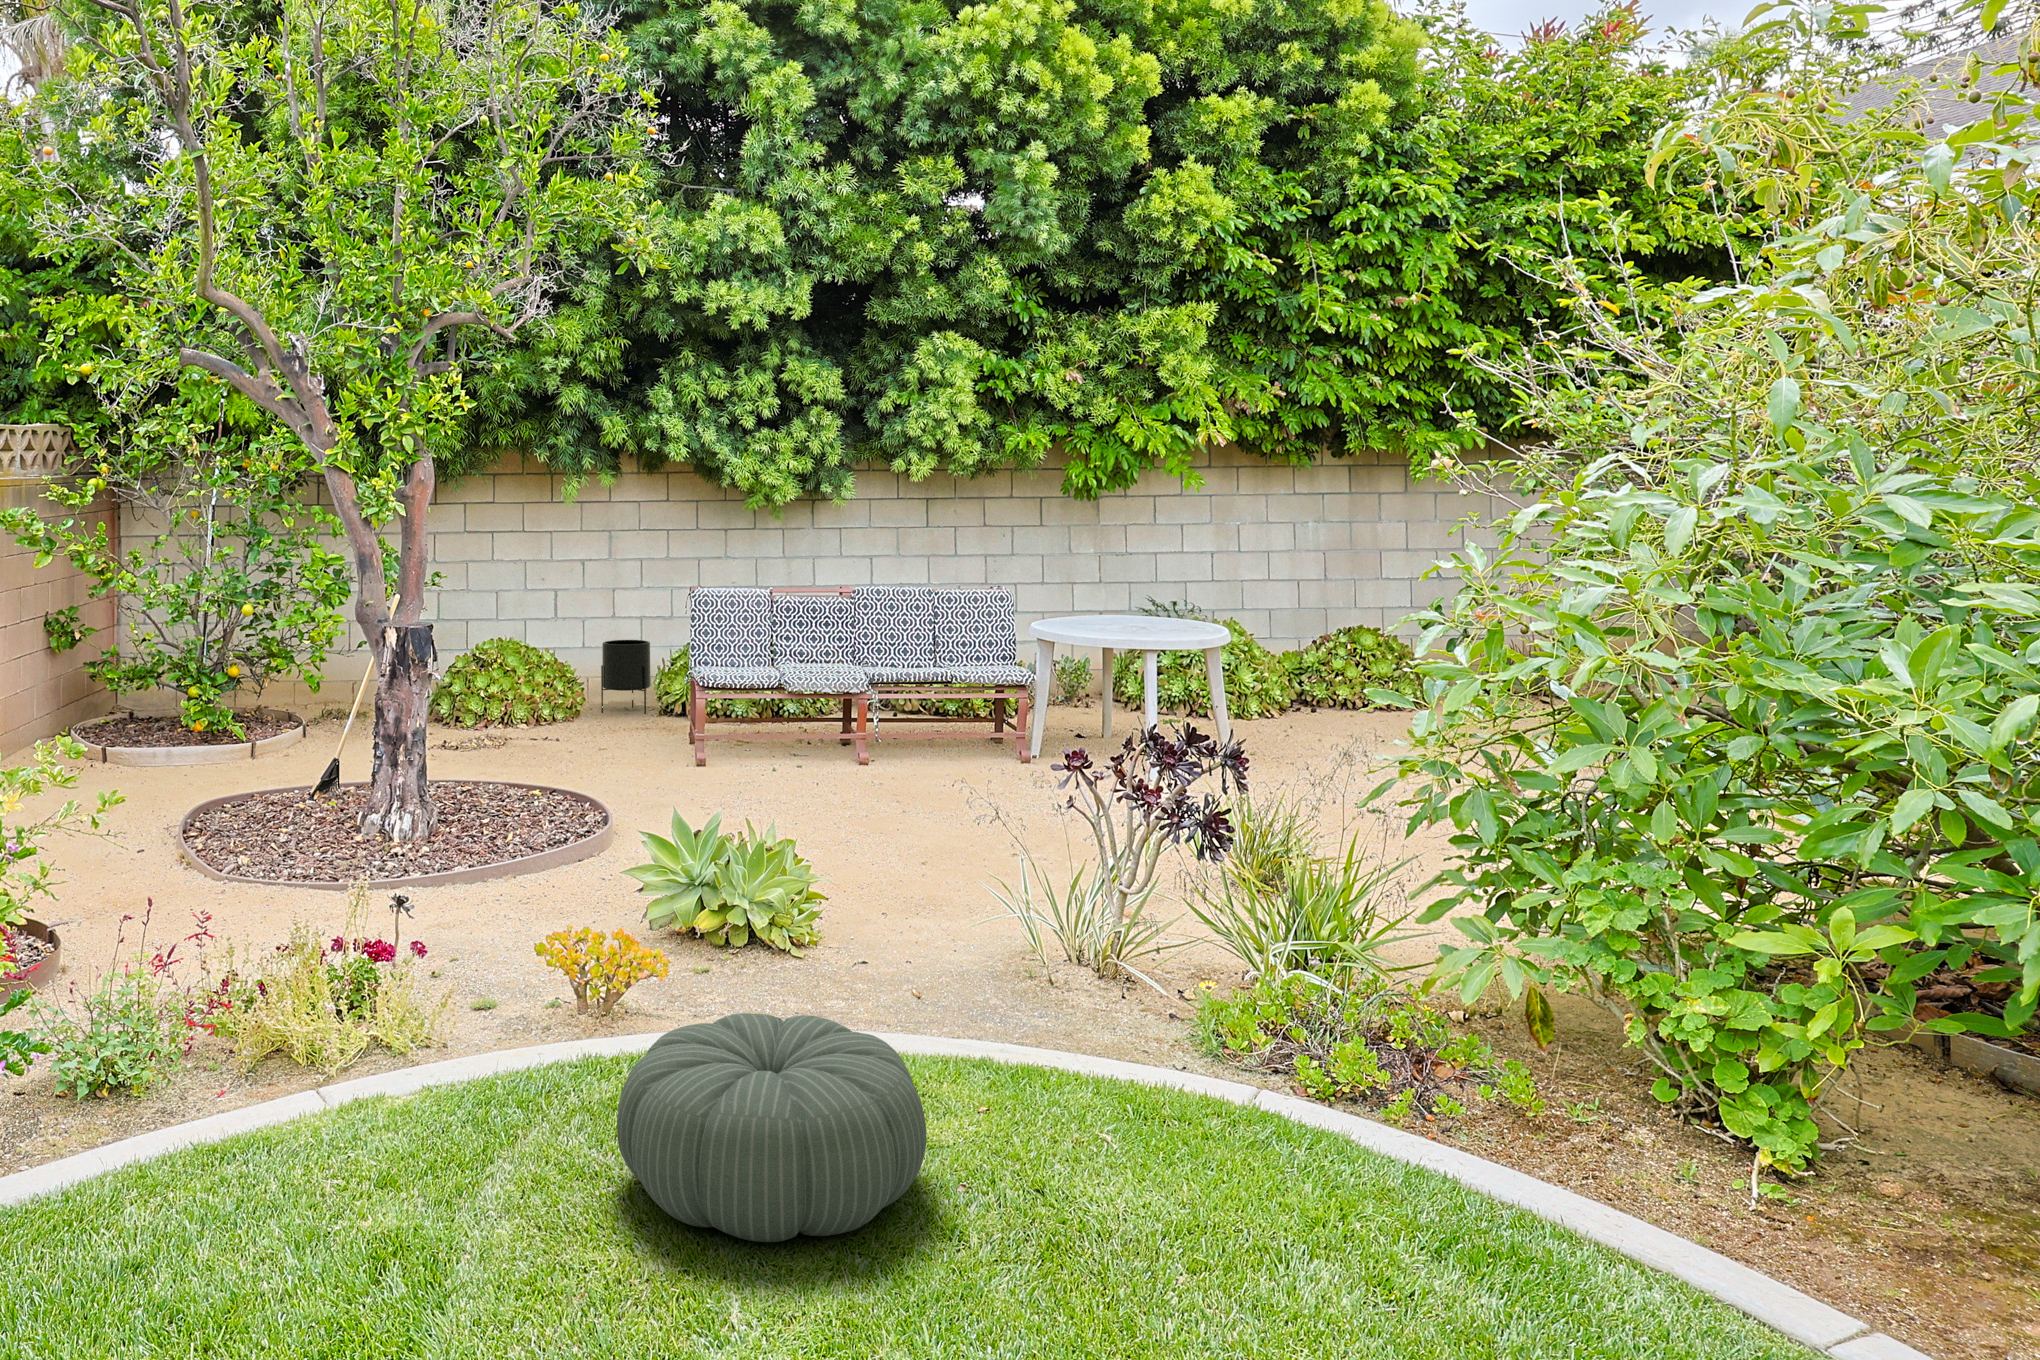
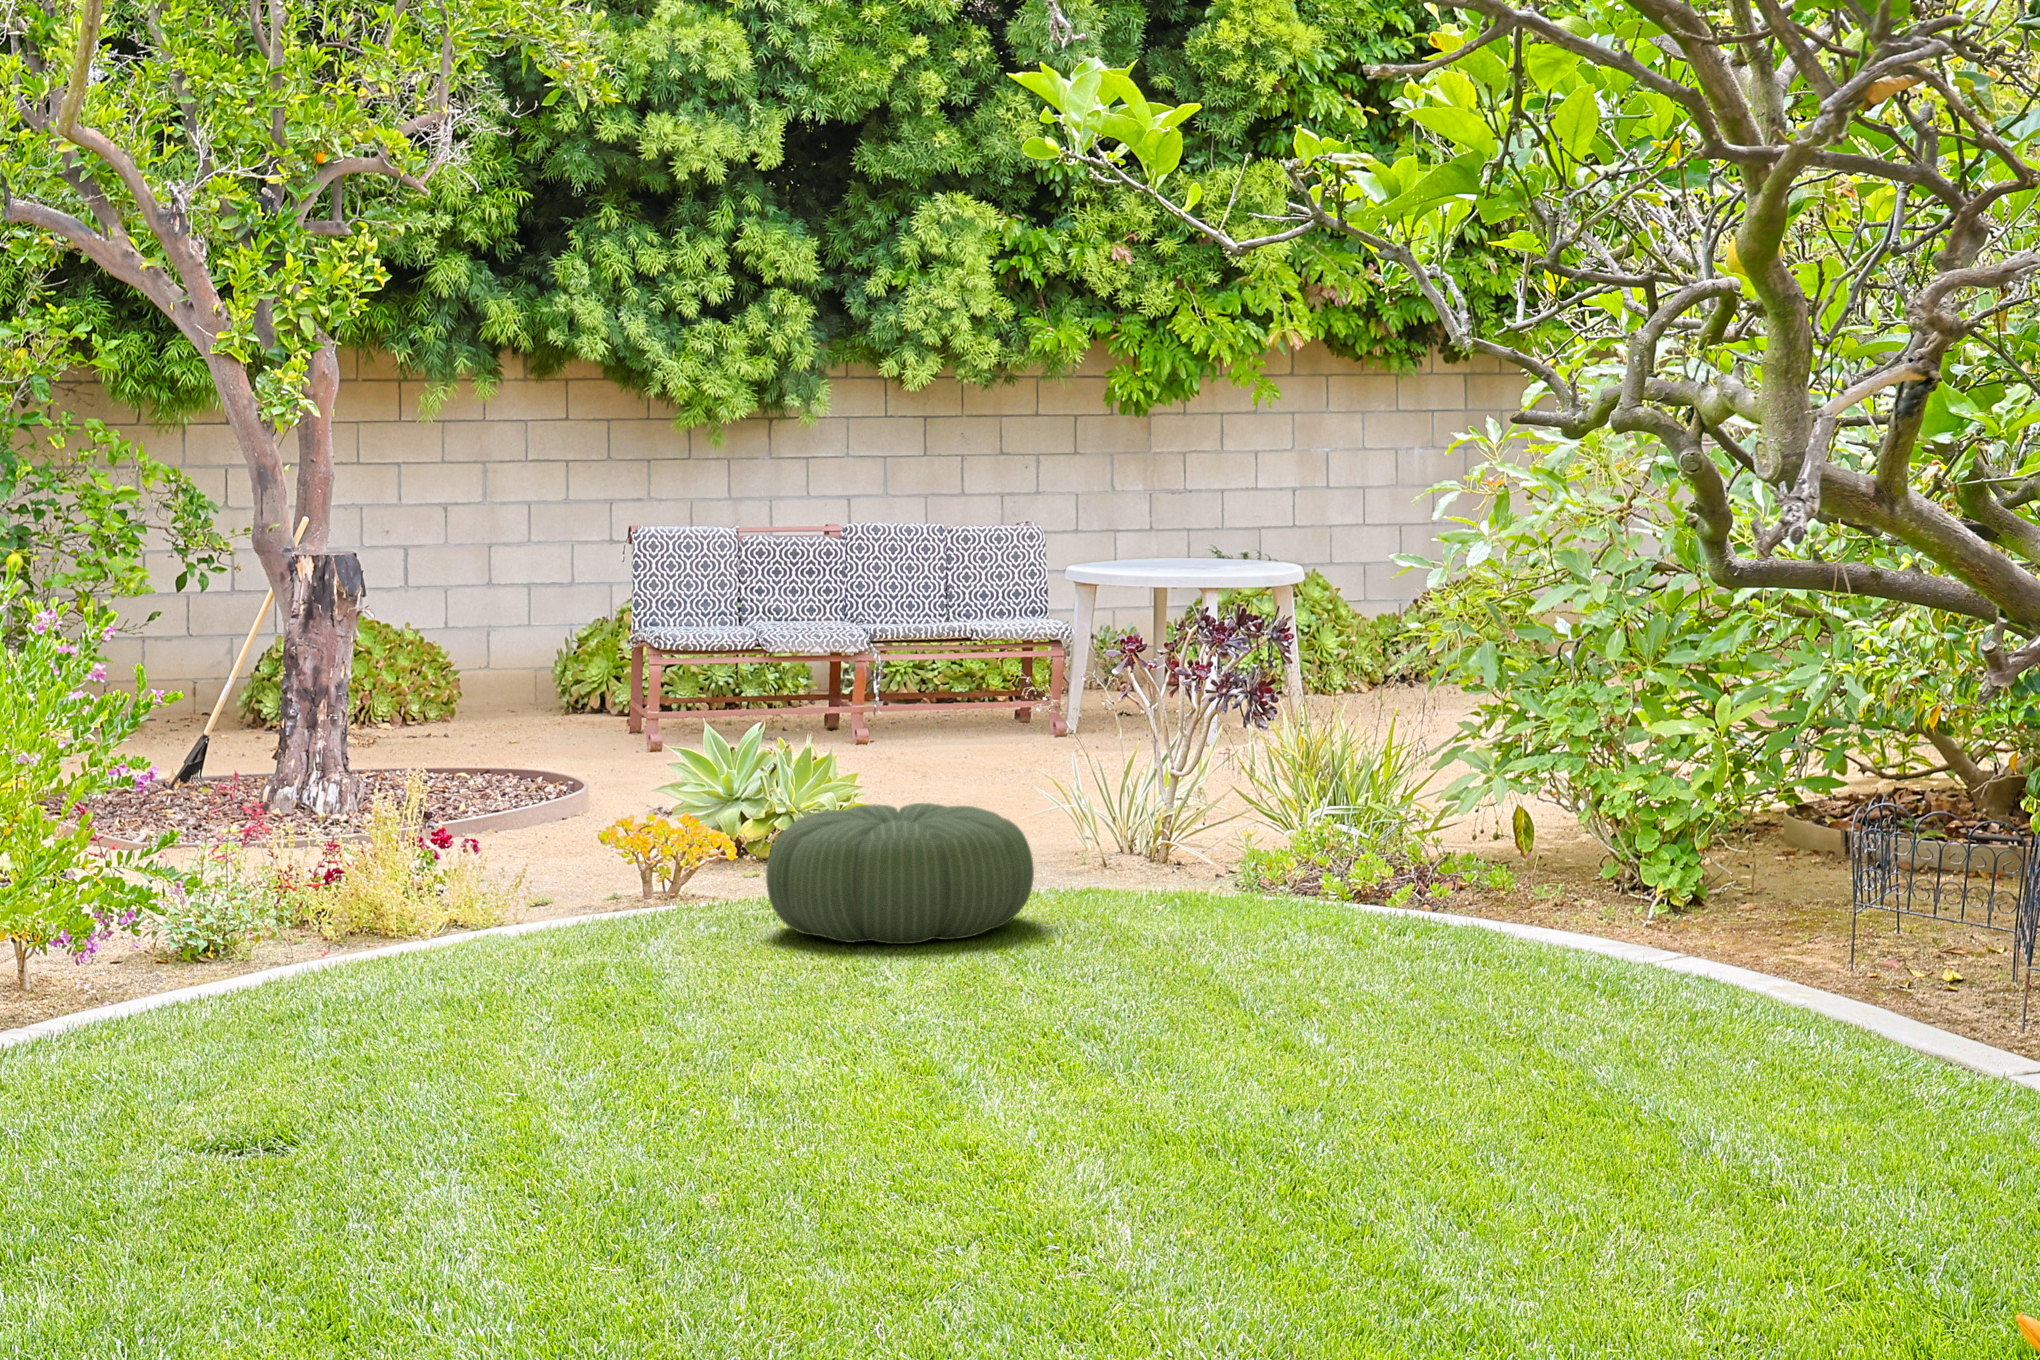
planter: present [601,640,651,714] -> none [475,619,544,720]

